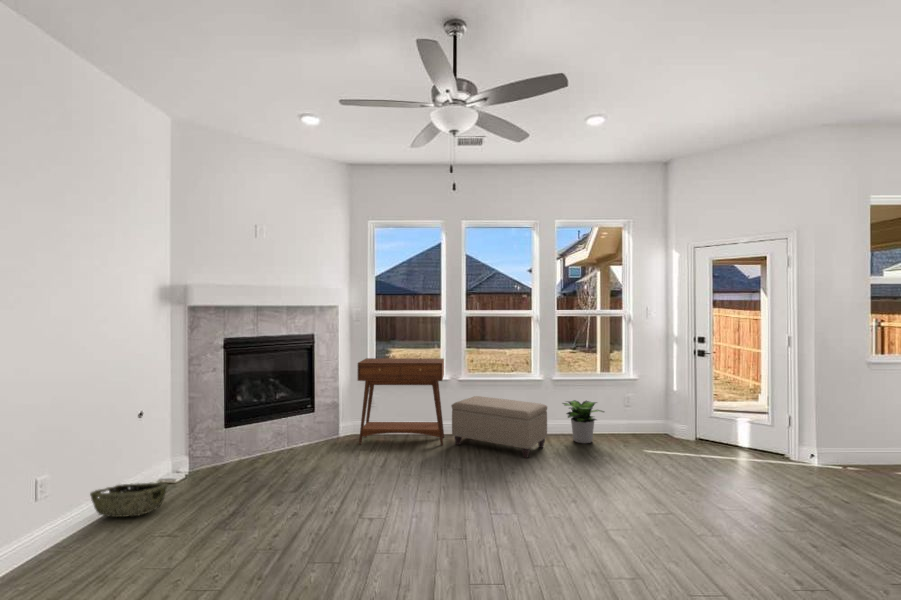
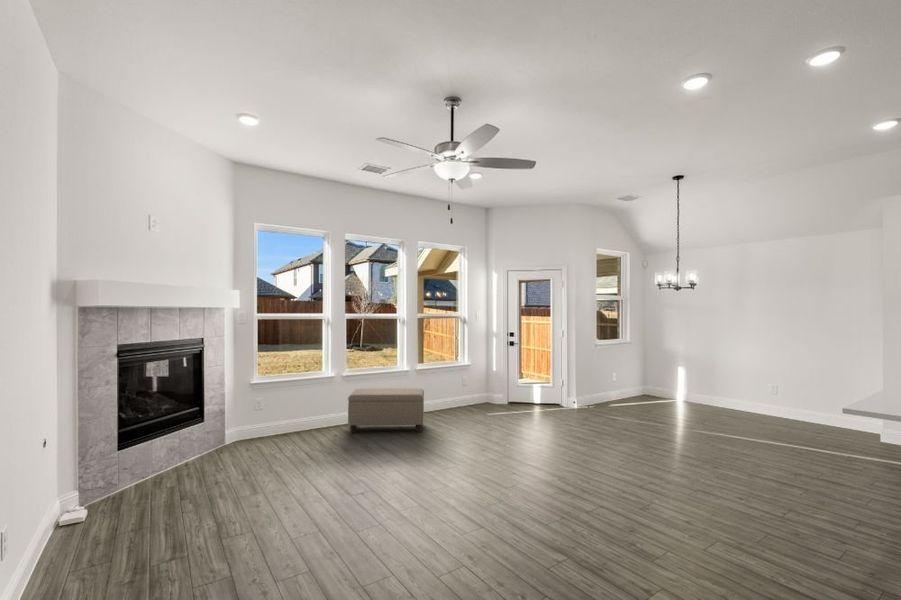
console table: present [358,358,444,445] -> none [252,357,343,449]
potted plant: present [563,400,604,443] -> none [426,384,460,417]
woven basket: present [90,483,167,517] -> none [37,514,133,569]

